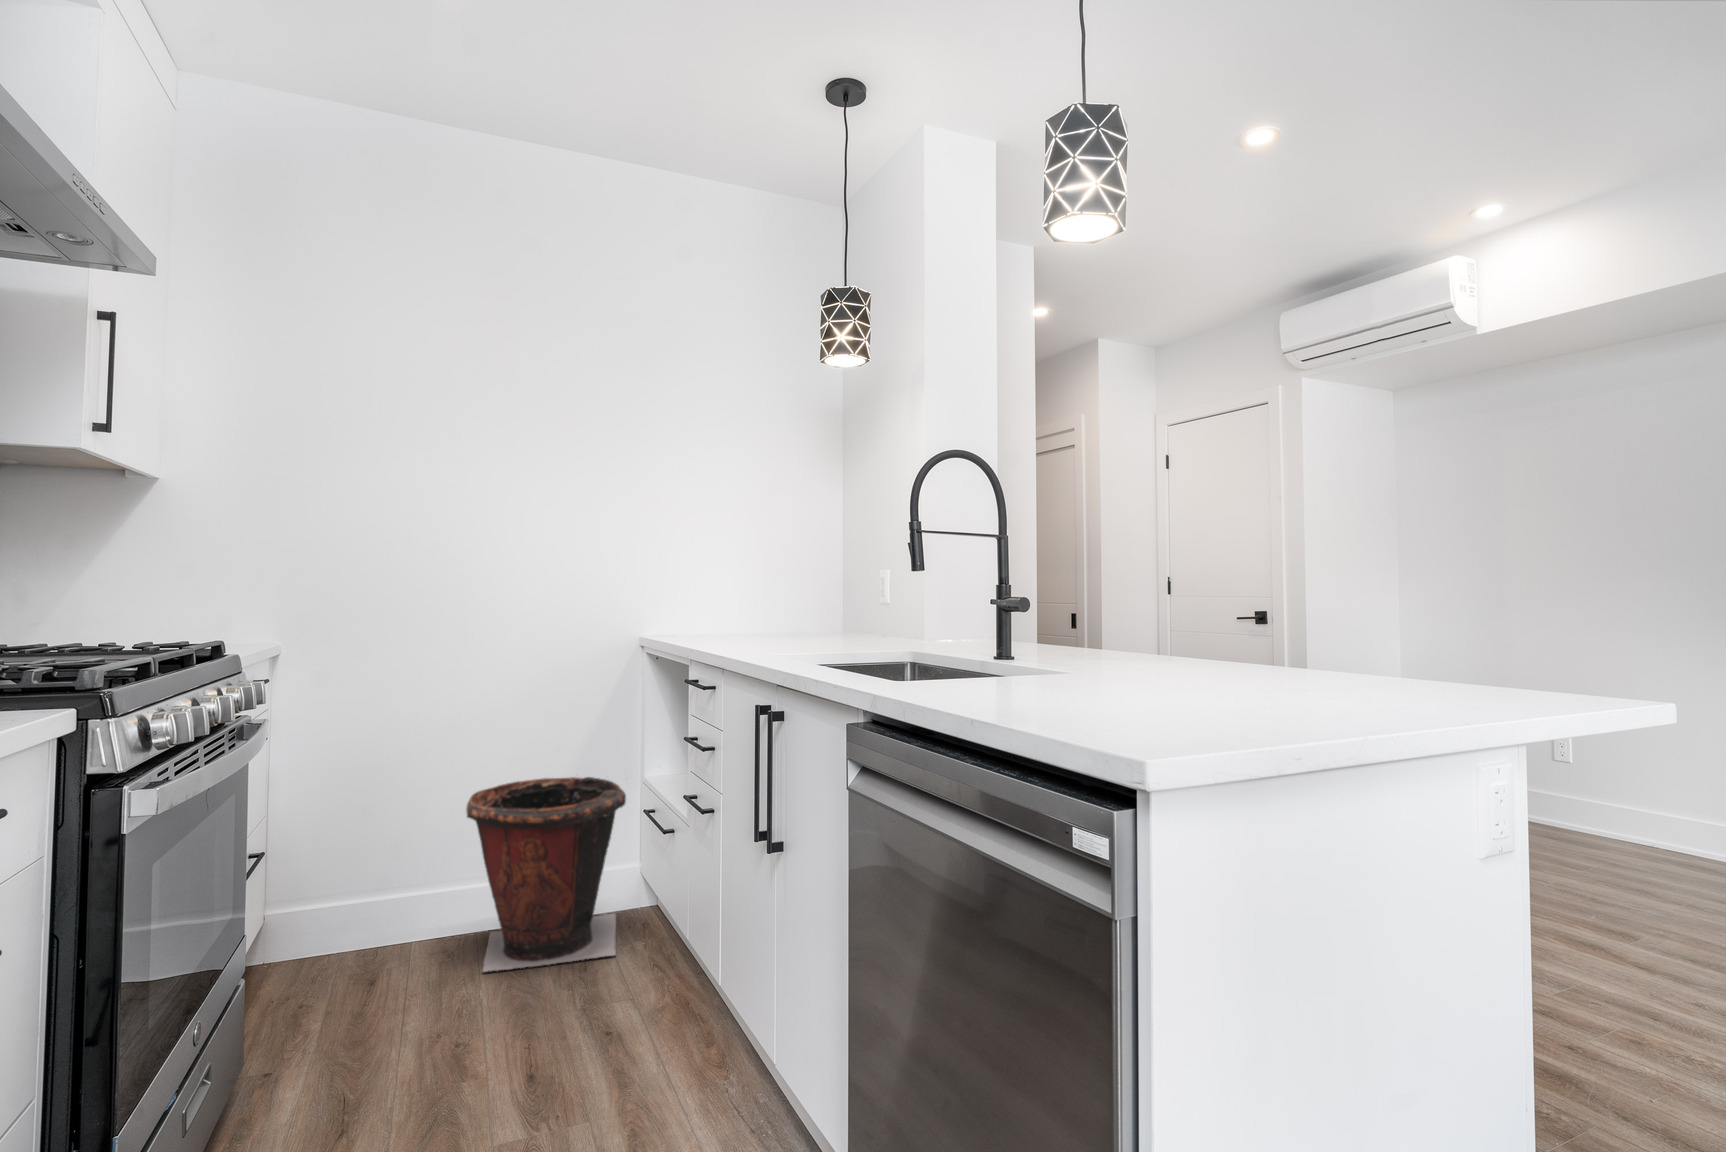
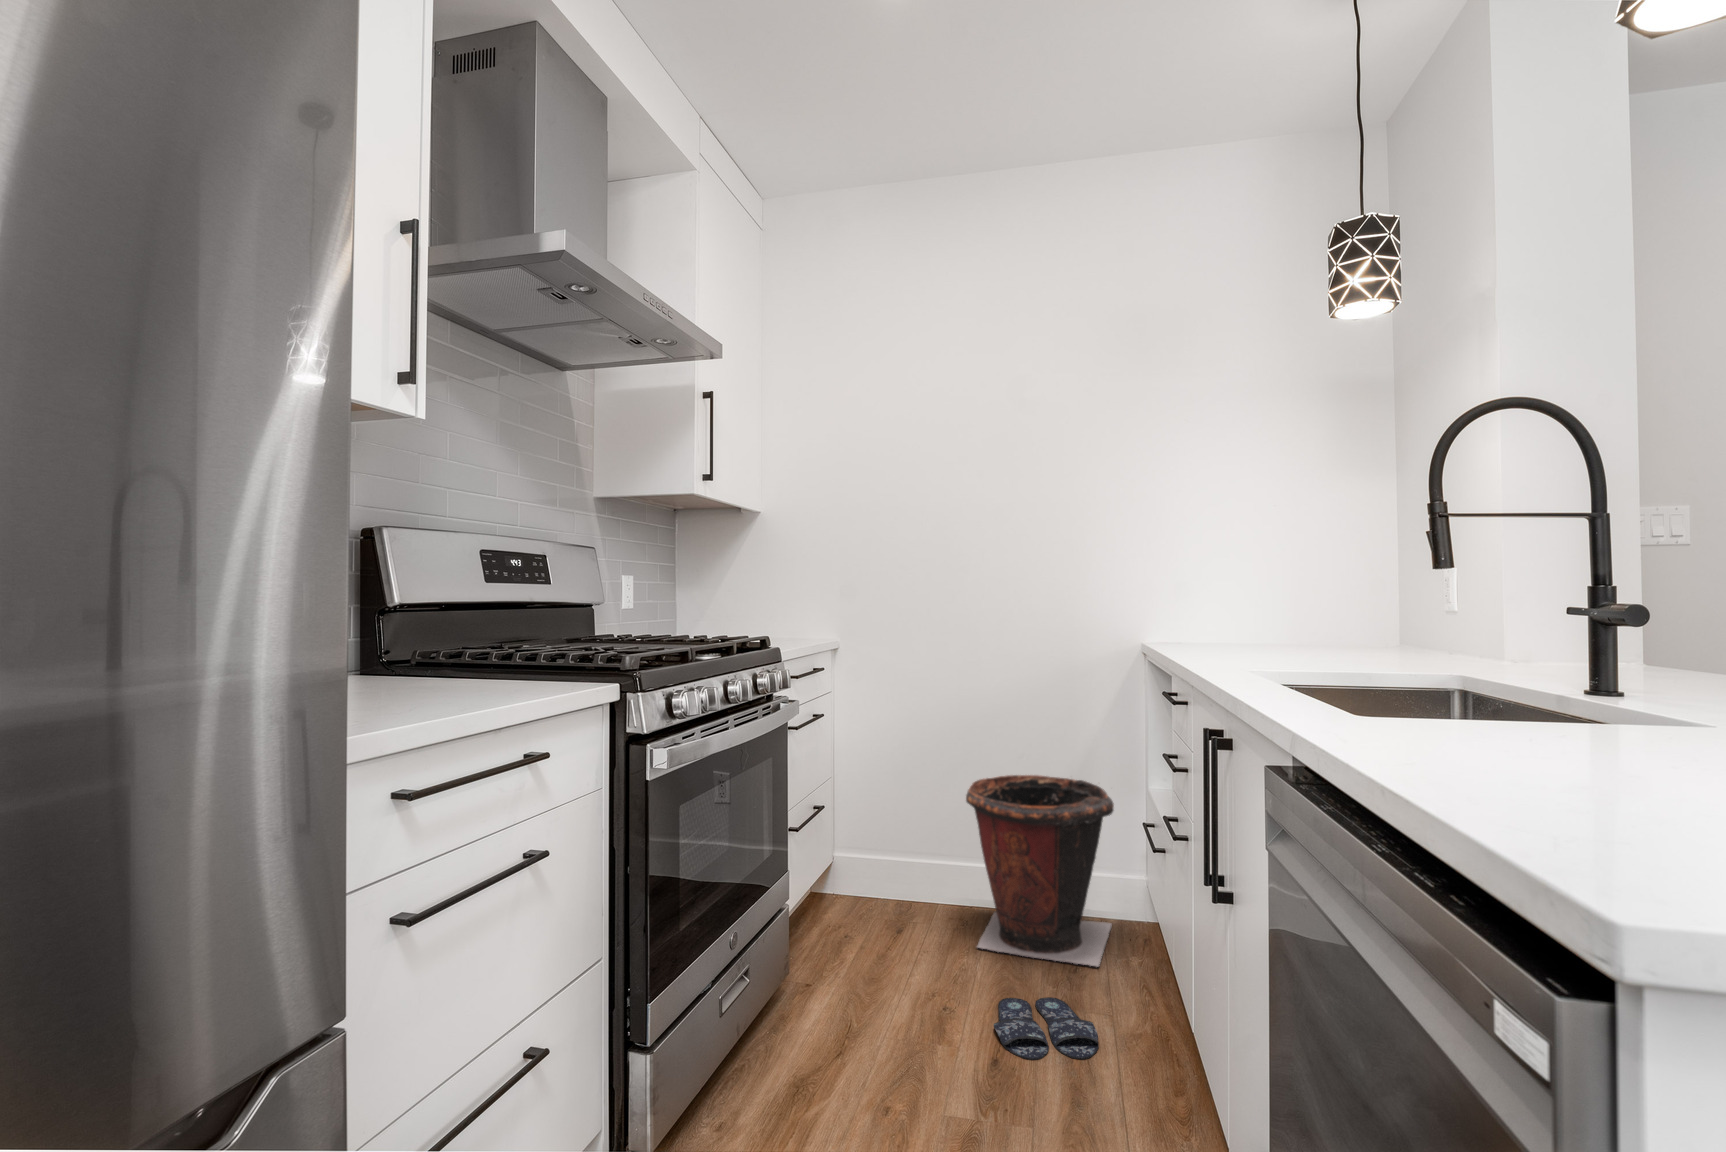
slippers: none [526,995,637,1059] -> present [994,997,1099,1060]

